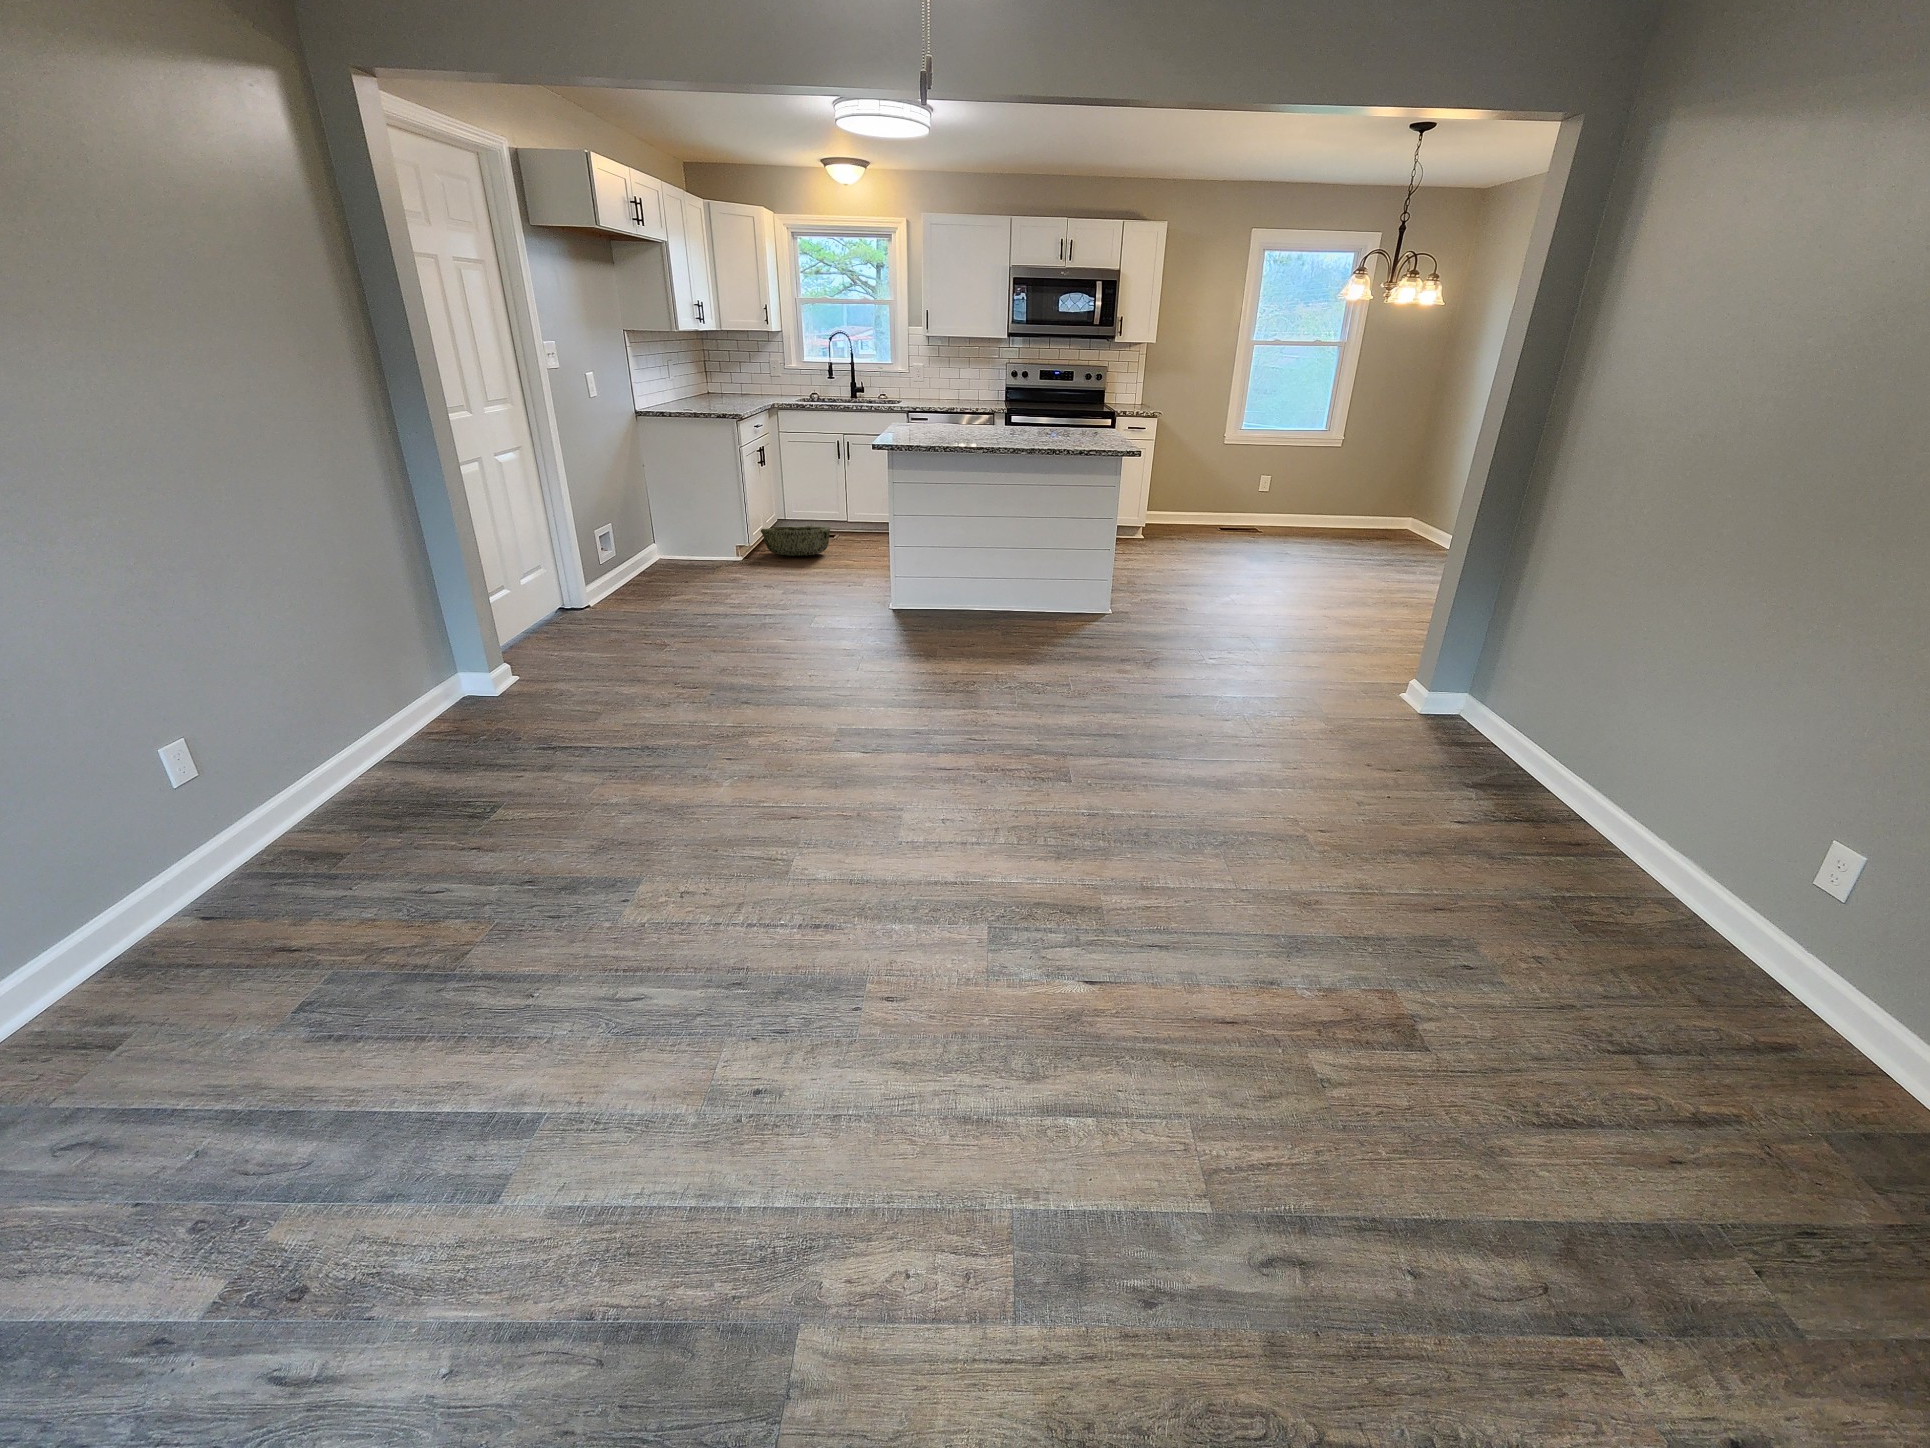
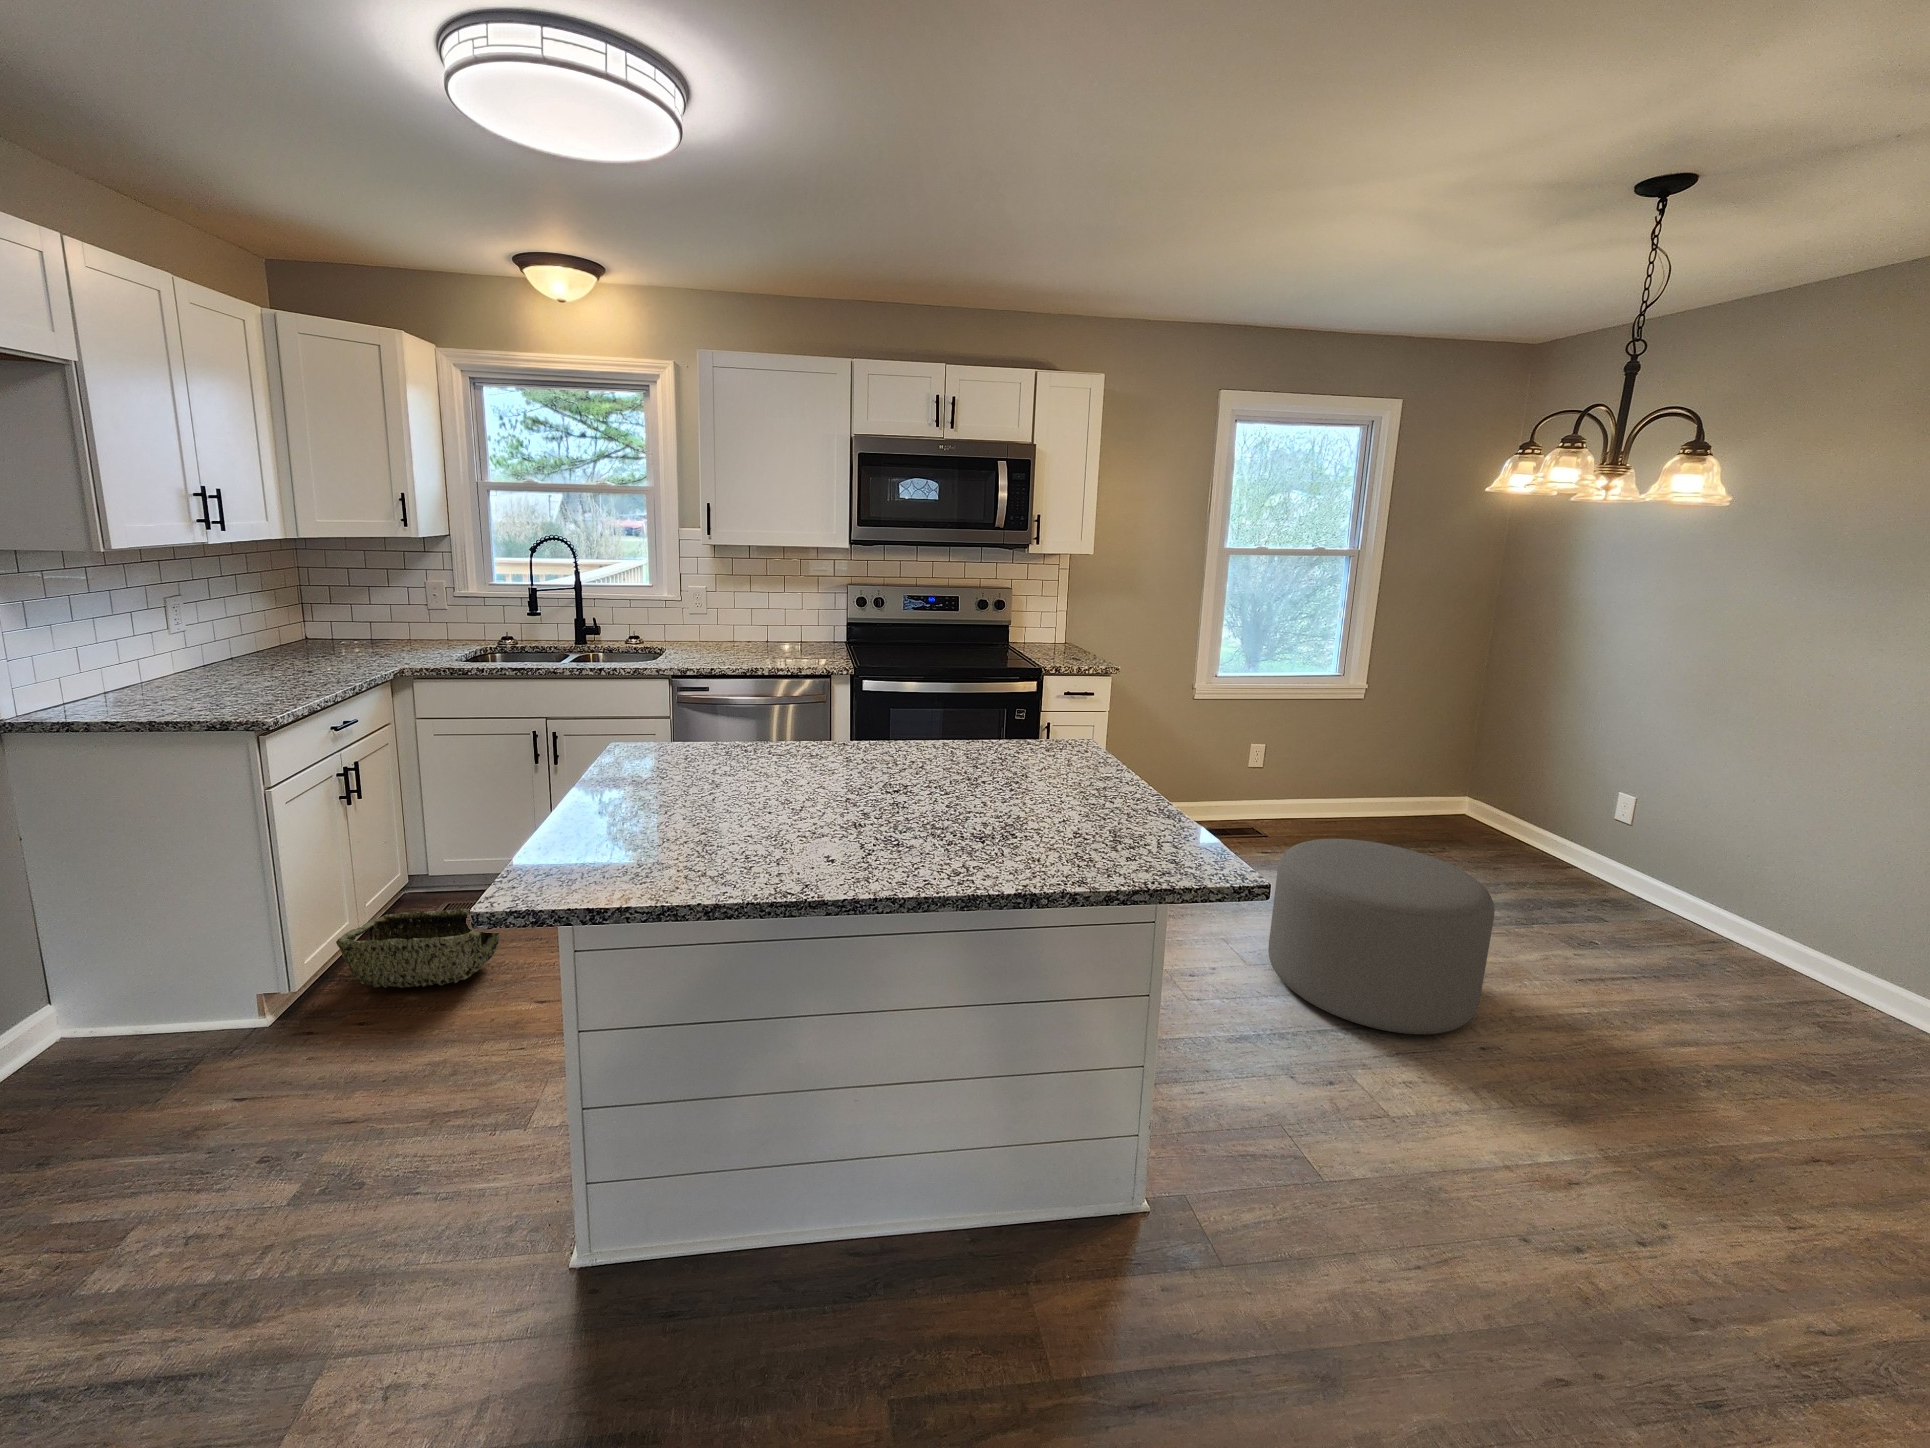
ottoman: none [1219,505,1327,589] -> present [1268,839,1495,1034]

